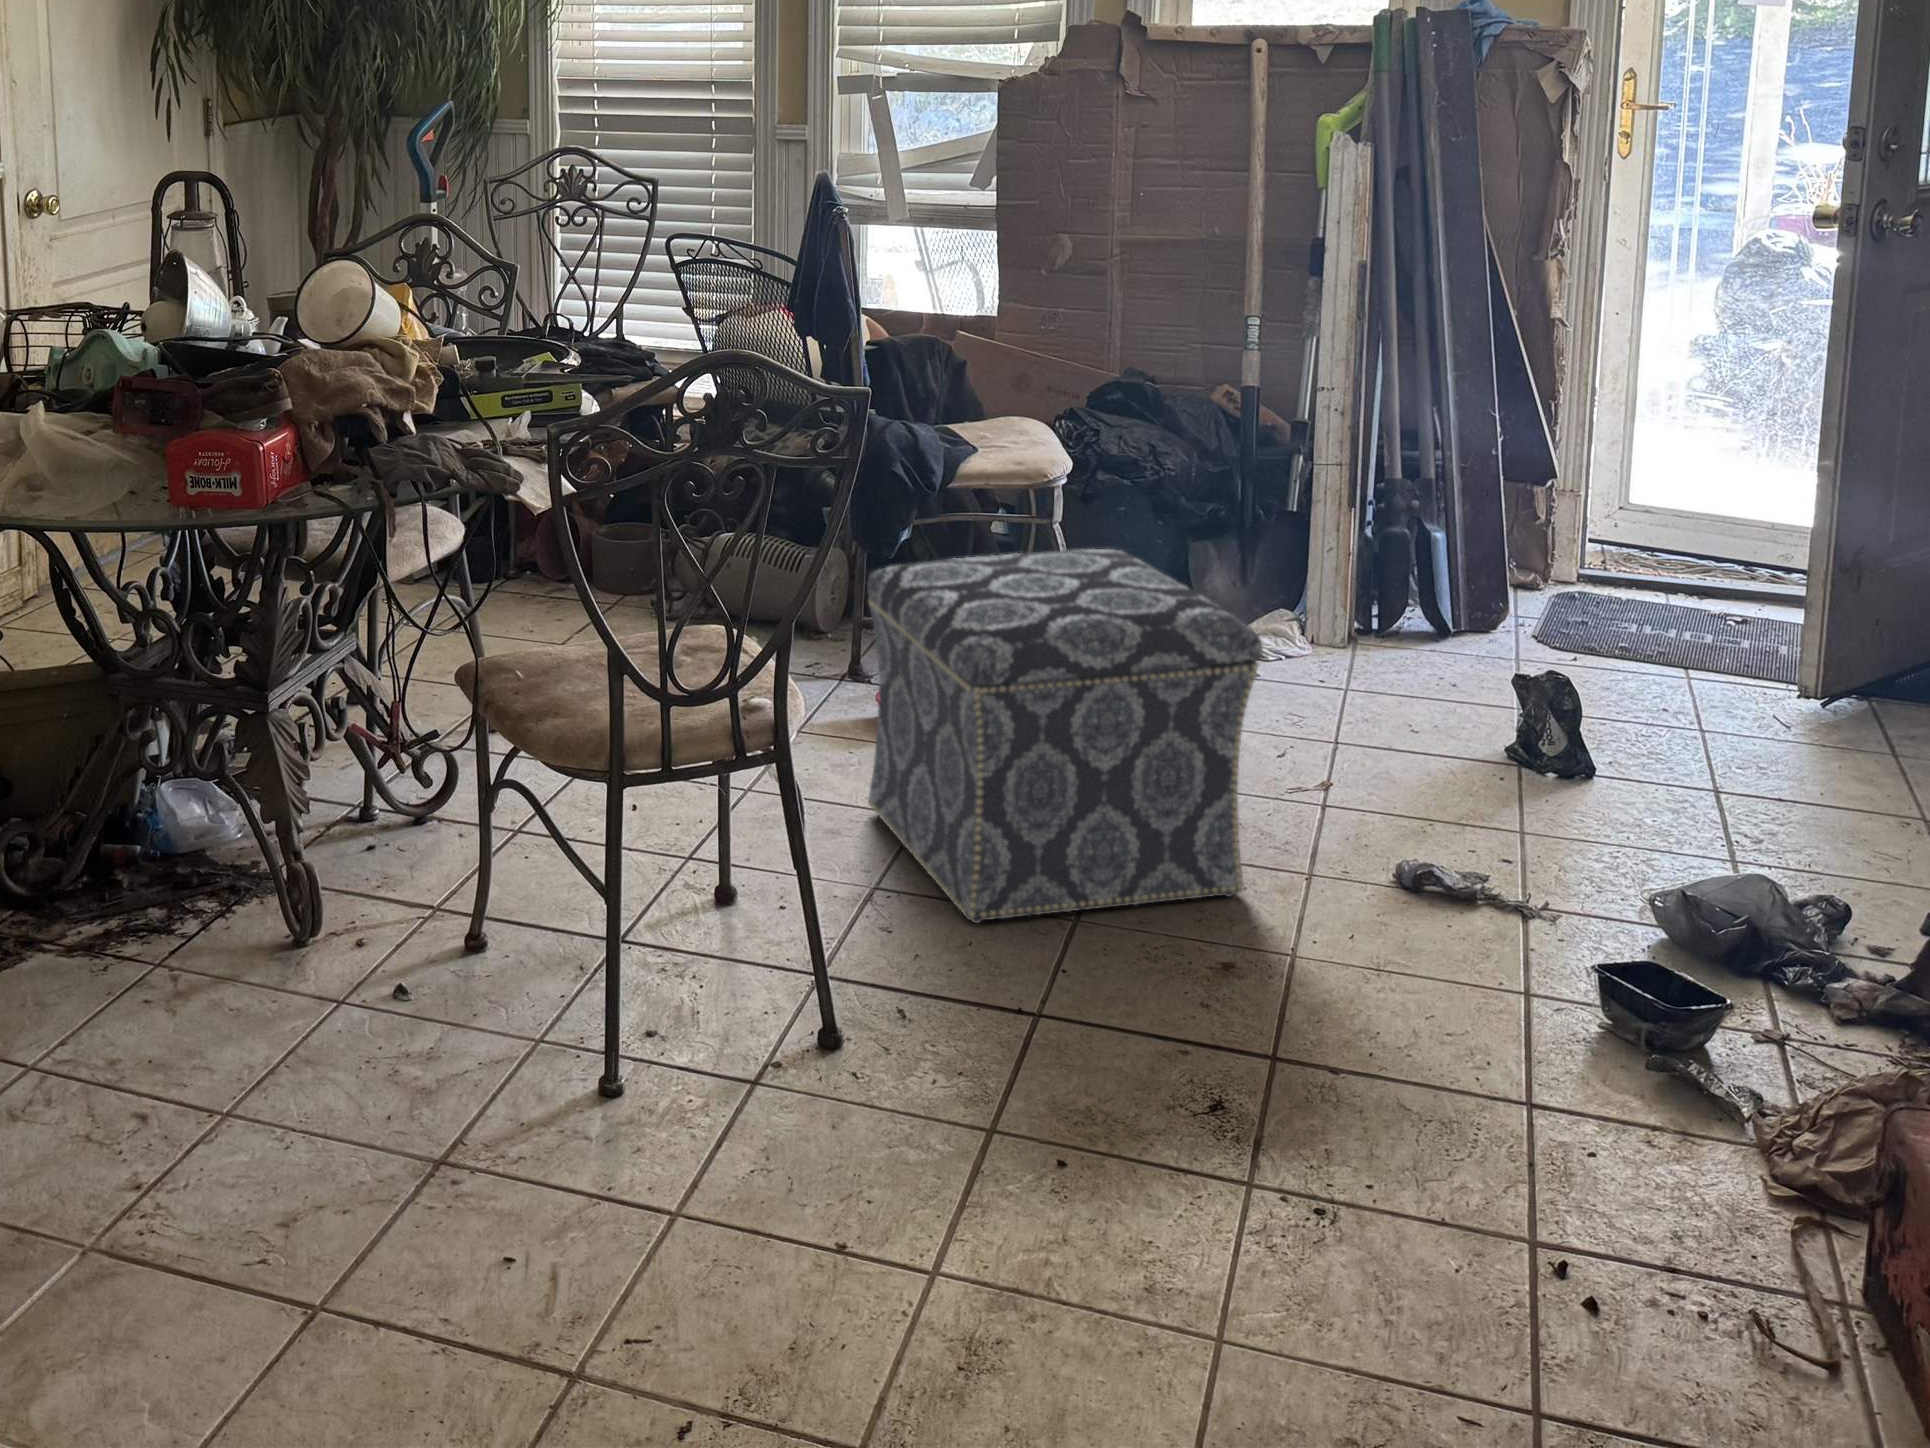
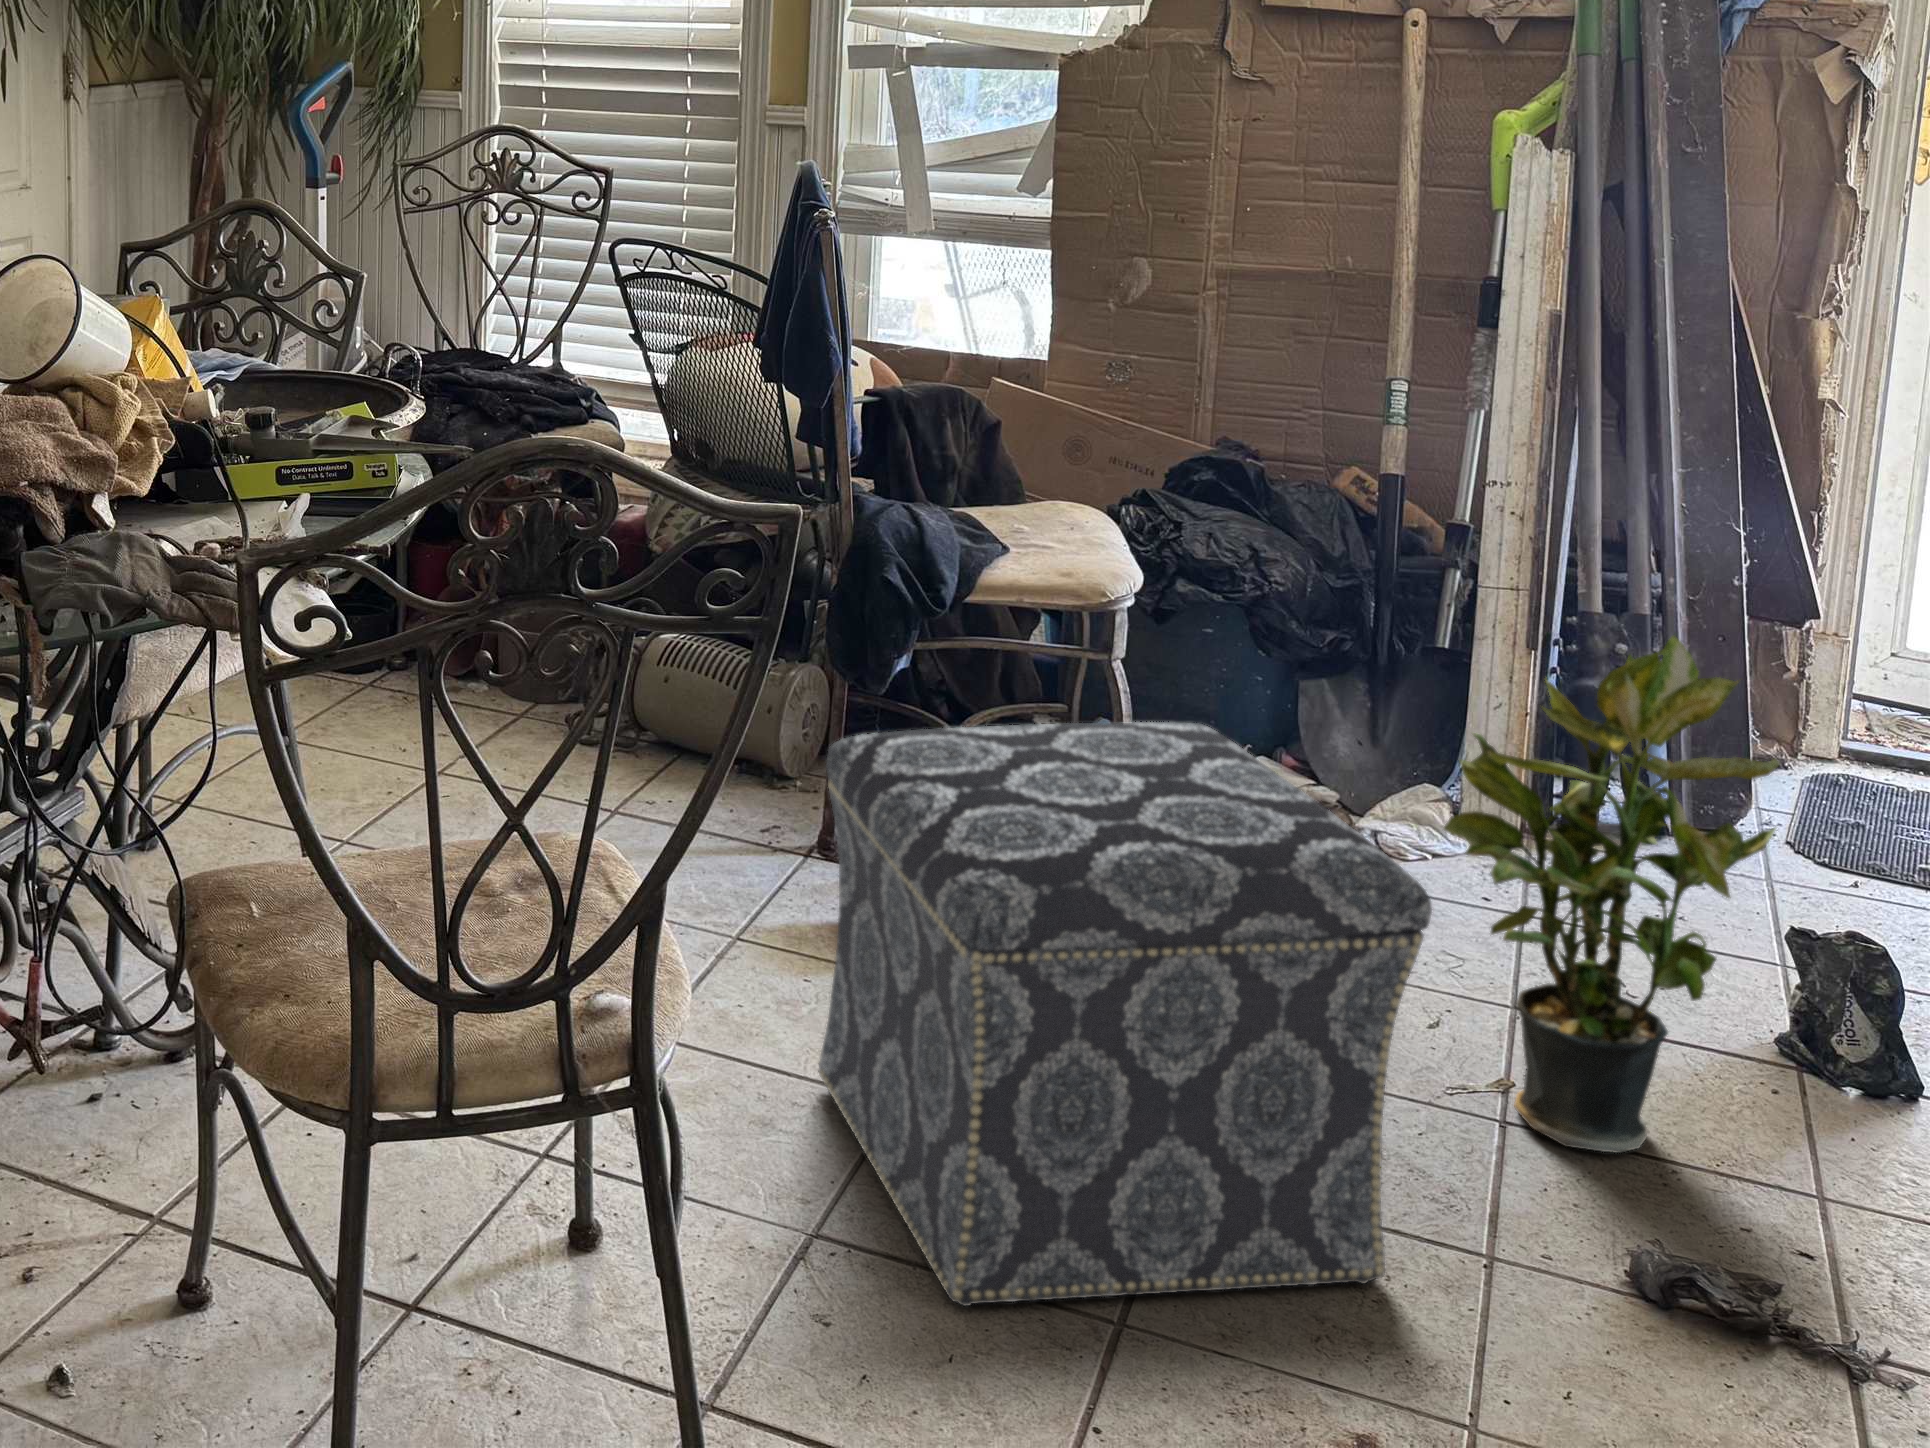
potted plant: none [1278,472,1489,819] -> present [1443,636,1780,1153]

